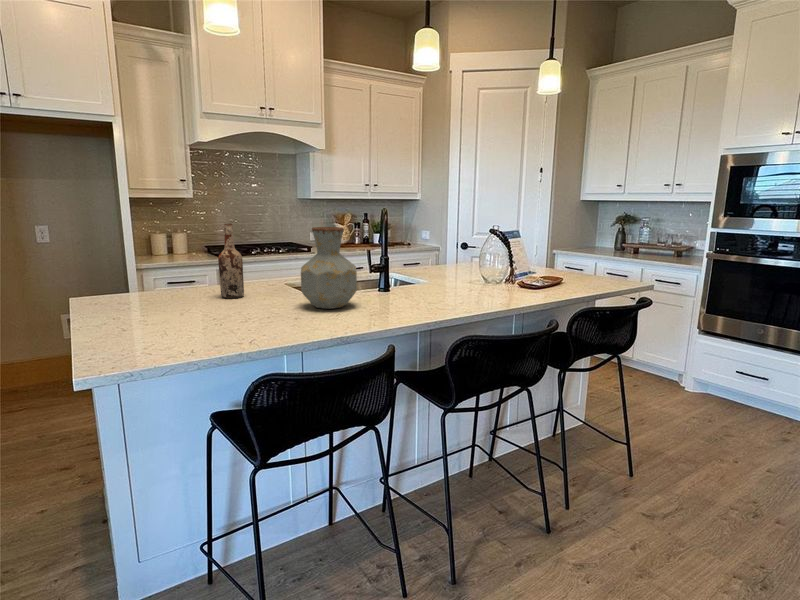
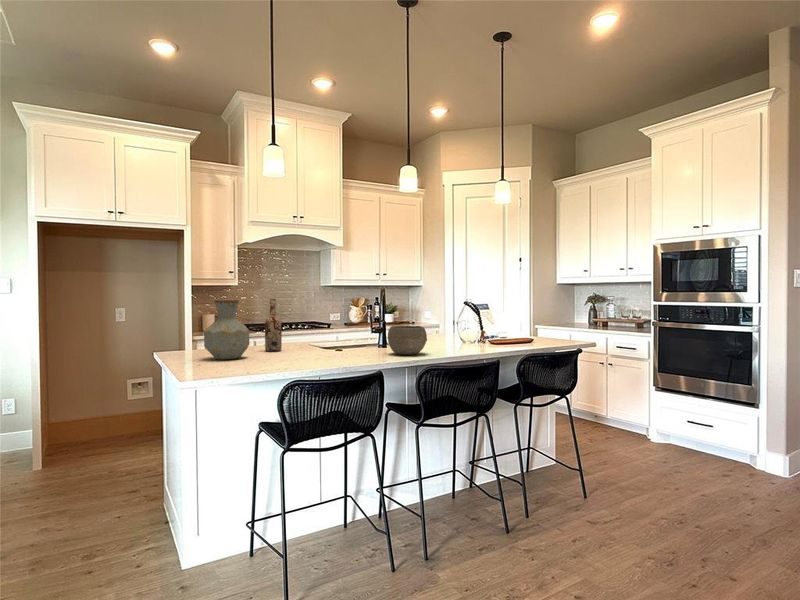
vase: present [301,227,357,309] -> present [204,300,249,360]
bowl: none [394,266,449,309] -> present [388,326,427,355]

